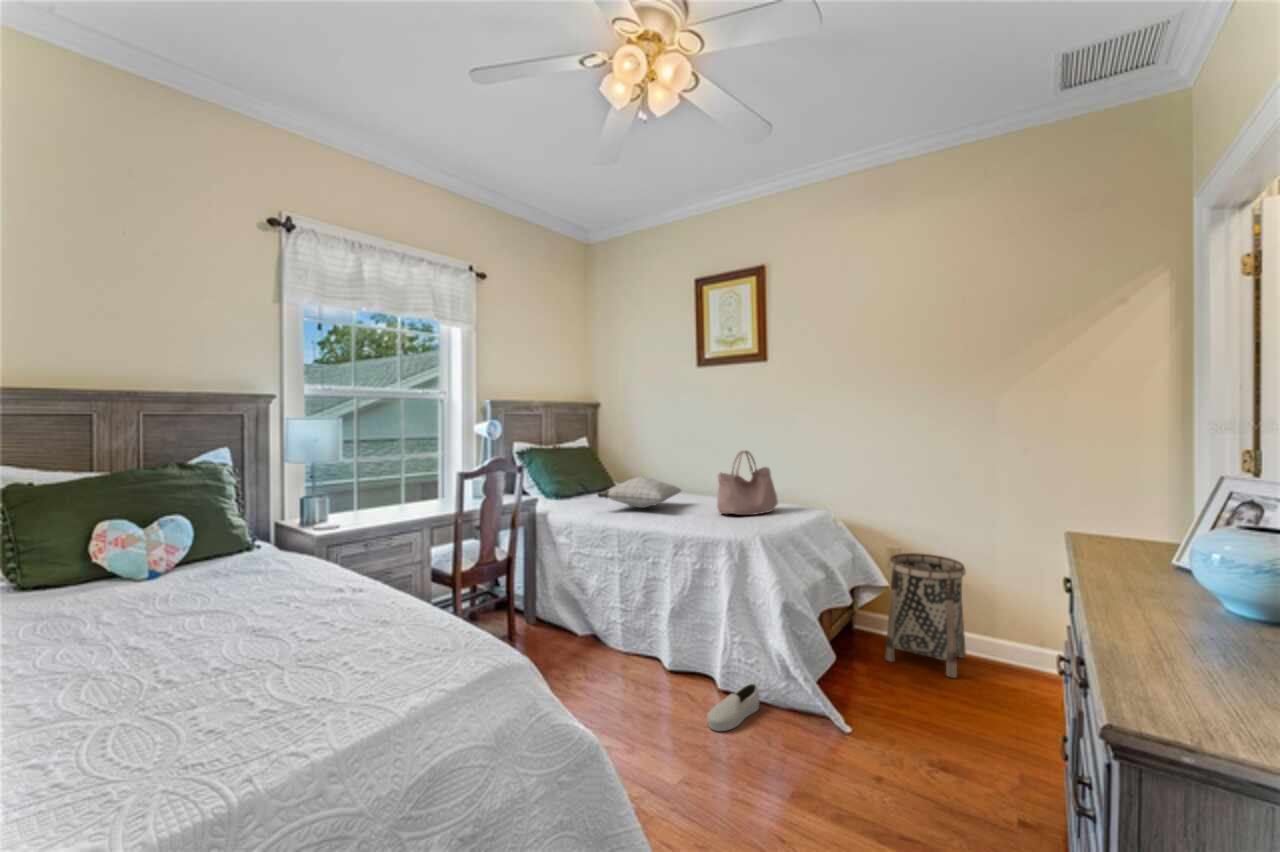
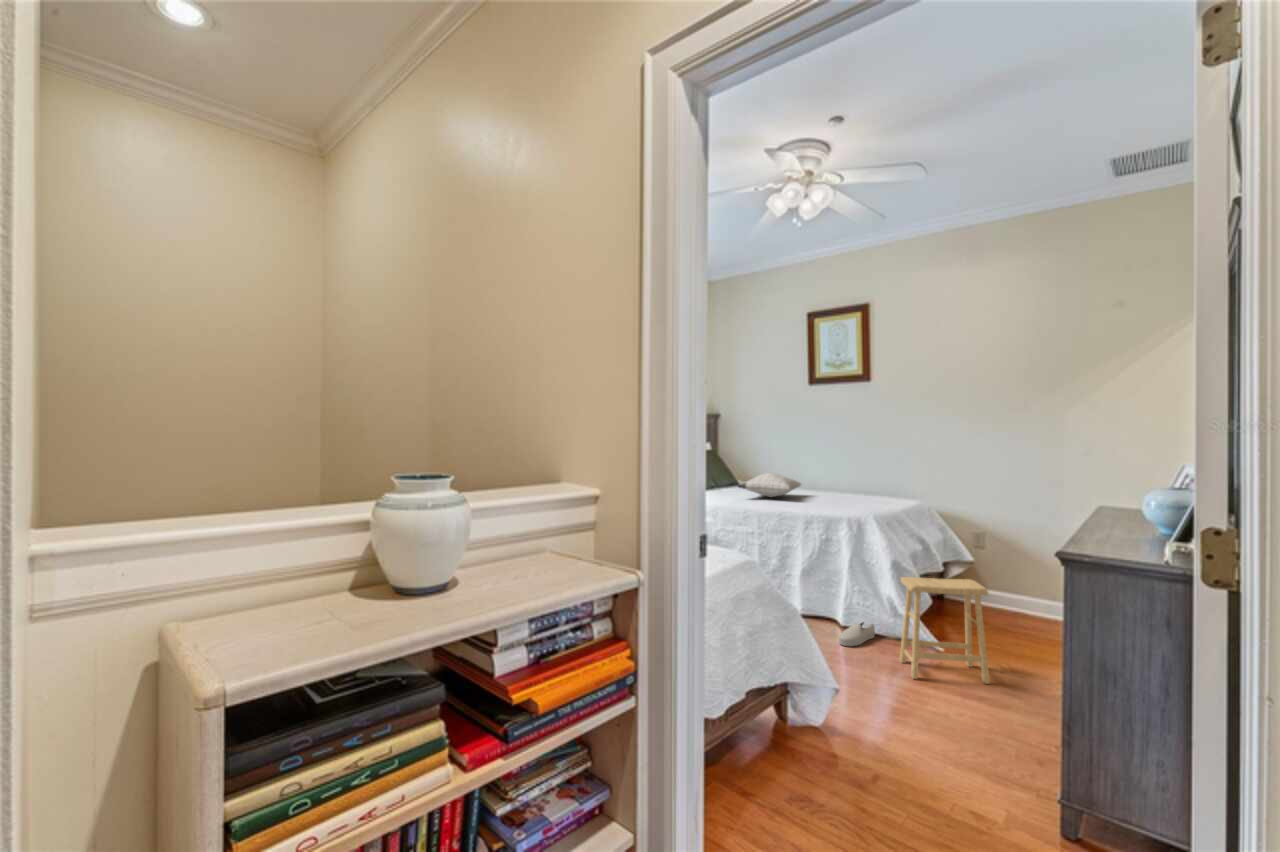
handbag: present [717,451,778,515] -> none [834,453,882,503]
basket: present [885,553,966,678] -> none [971,535,1038,627]
footstool: none [788,637,915,806] -> present [899,577,990,684]

